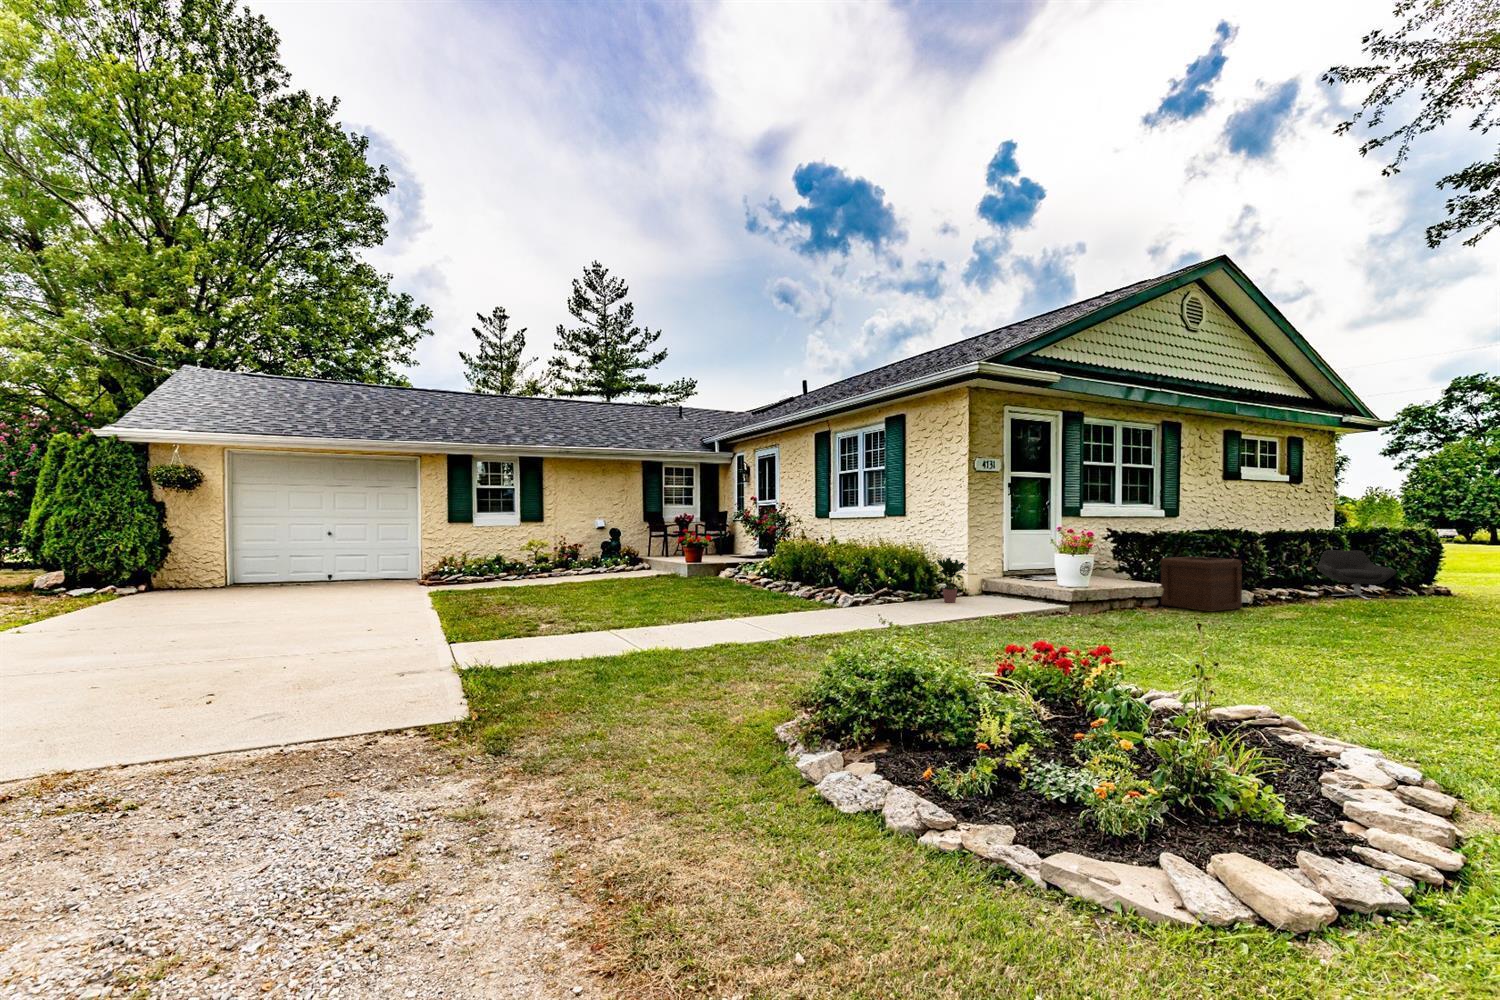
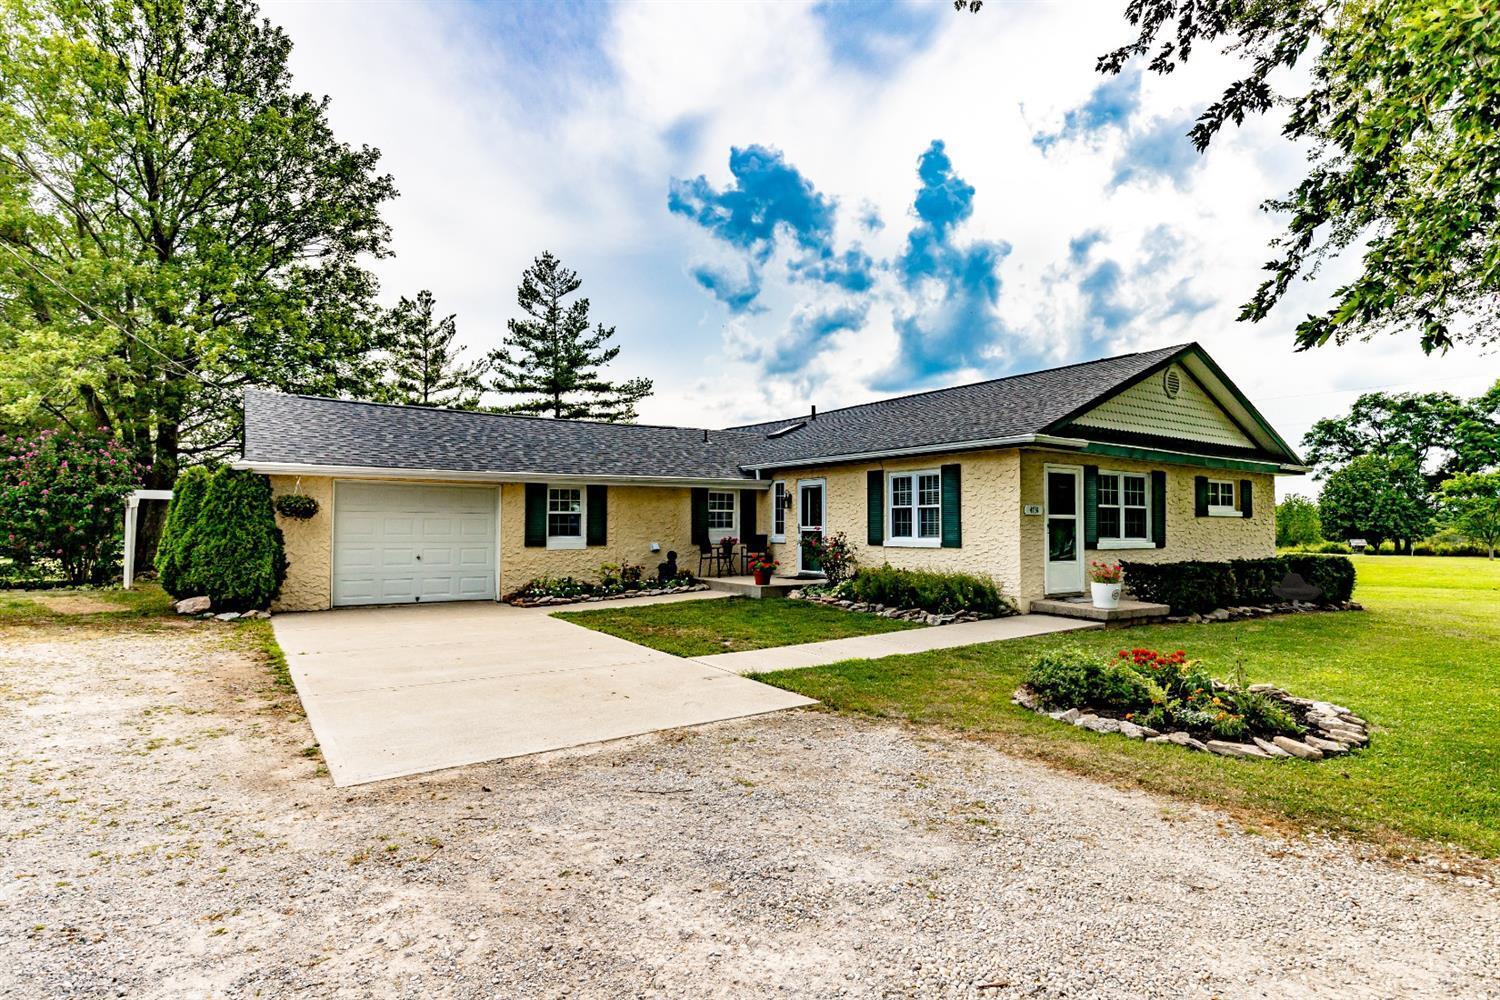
potted plant: present [937,557,966,603] -> none [998,583,1025,621]
wooden crate: present [1161,557,1242,612] -> none [1165,582,1222,625]

